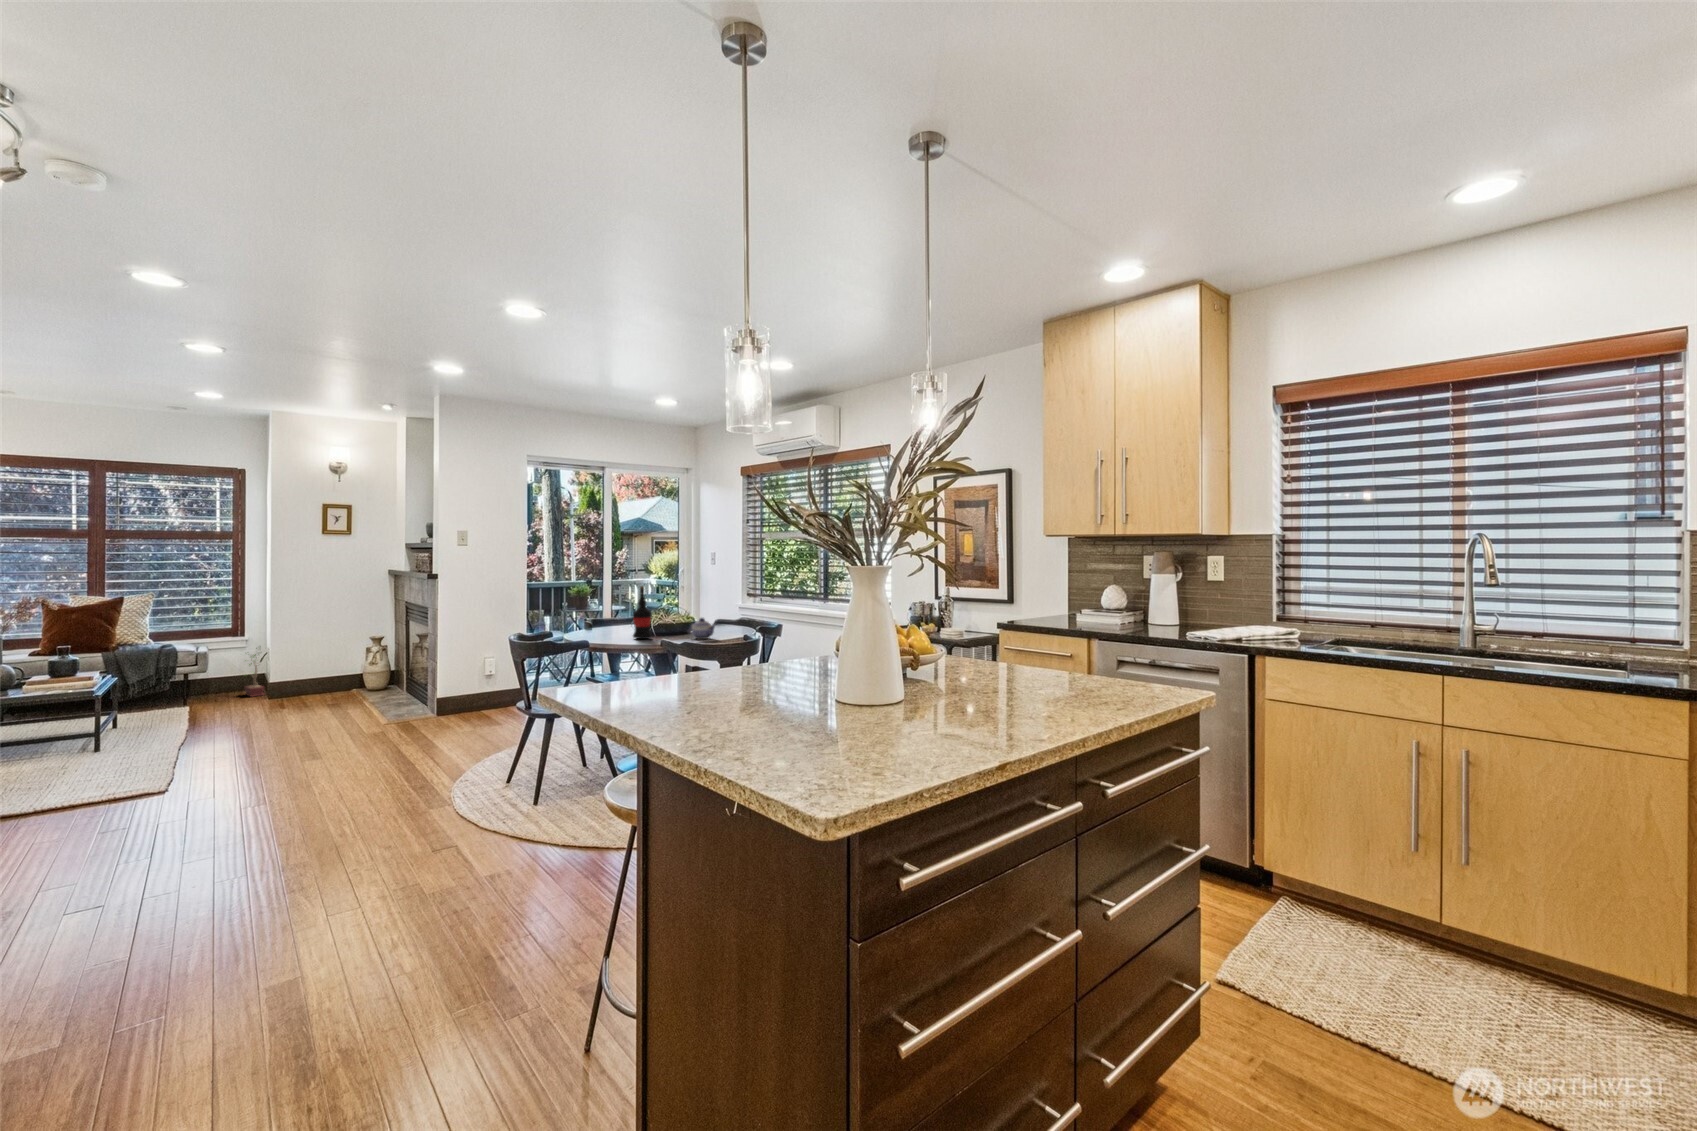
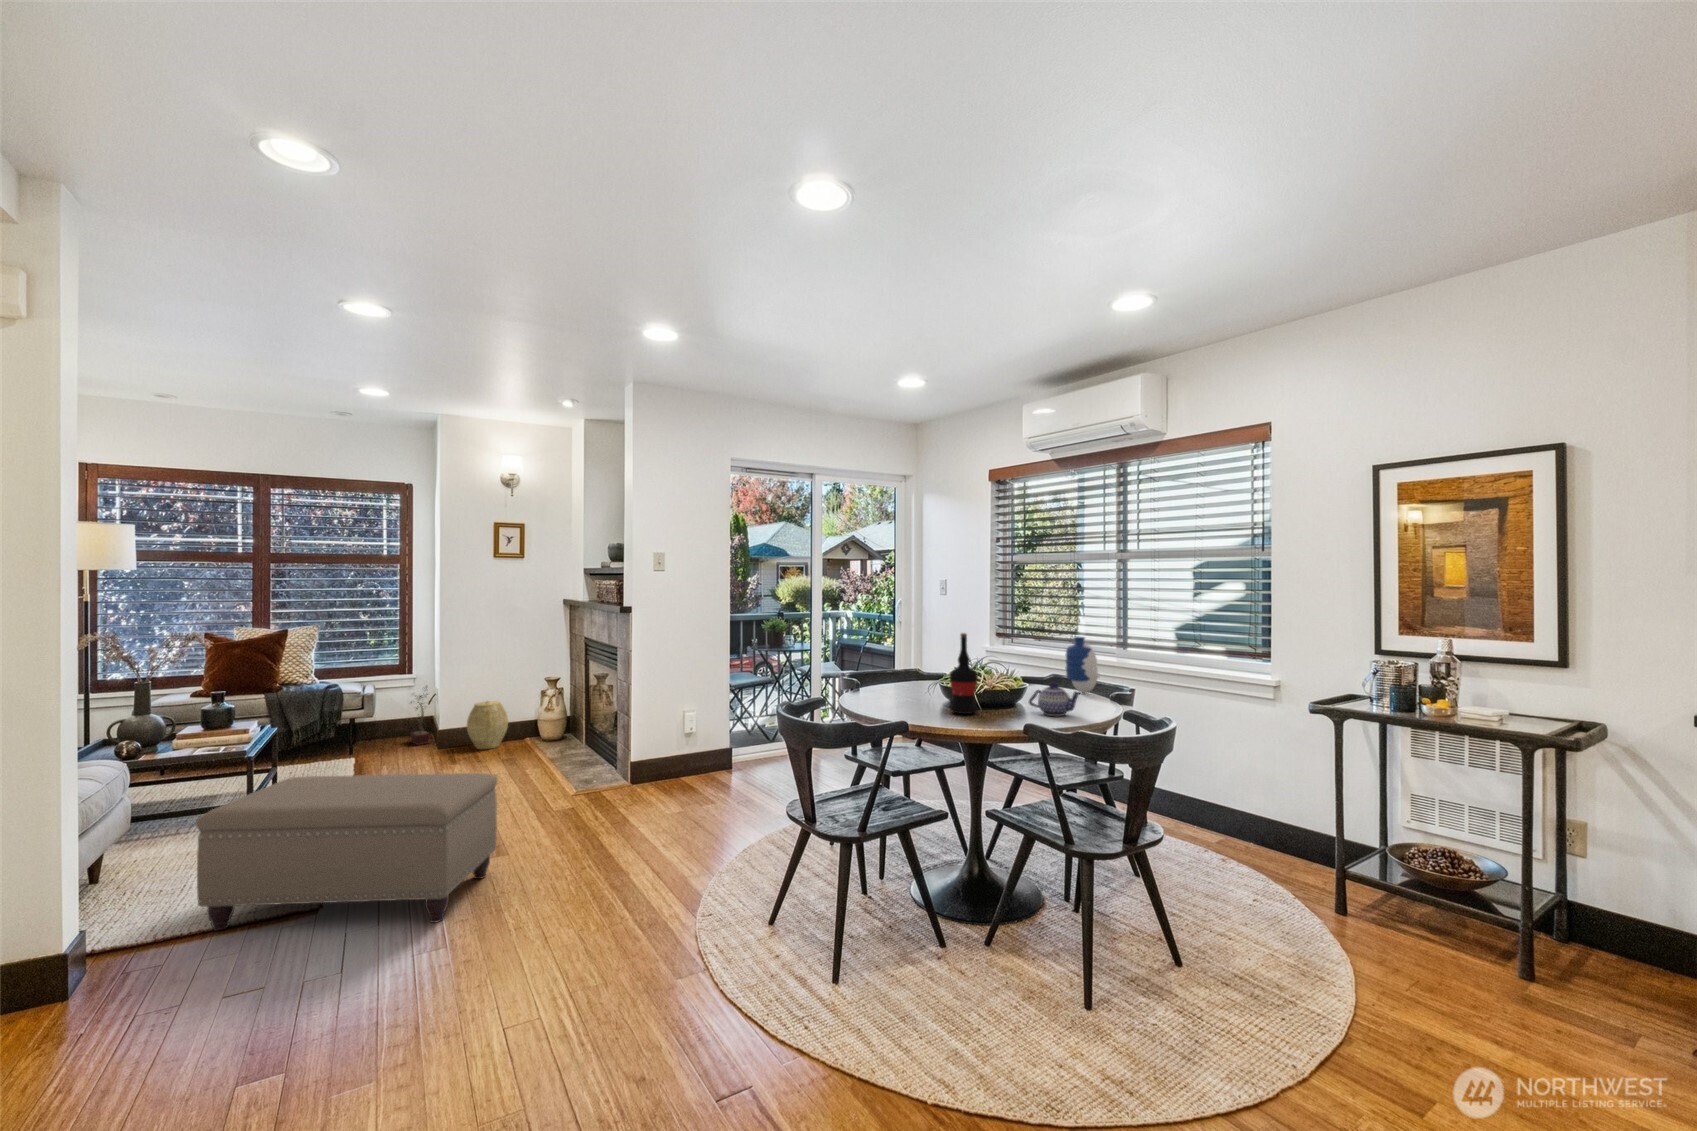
vase: none [736,591,758,629] -> present [1066,637,1100,693]
woven basket: none [298,657,337,698] -> present [467,701,508,749]
ottoman: none [62,694,310,804] -> present [196,773,497,931]

